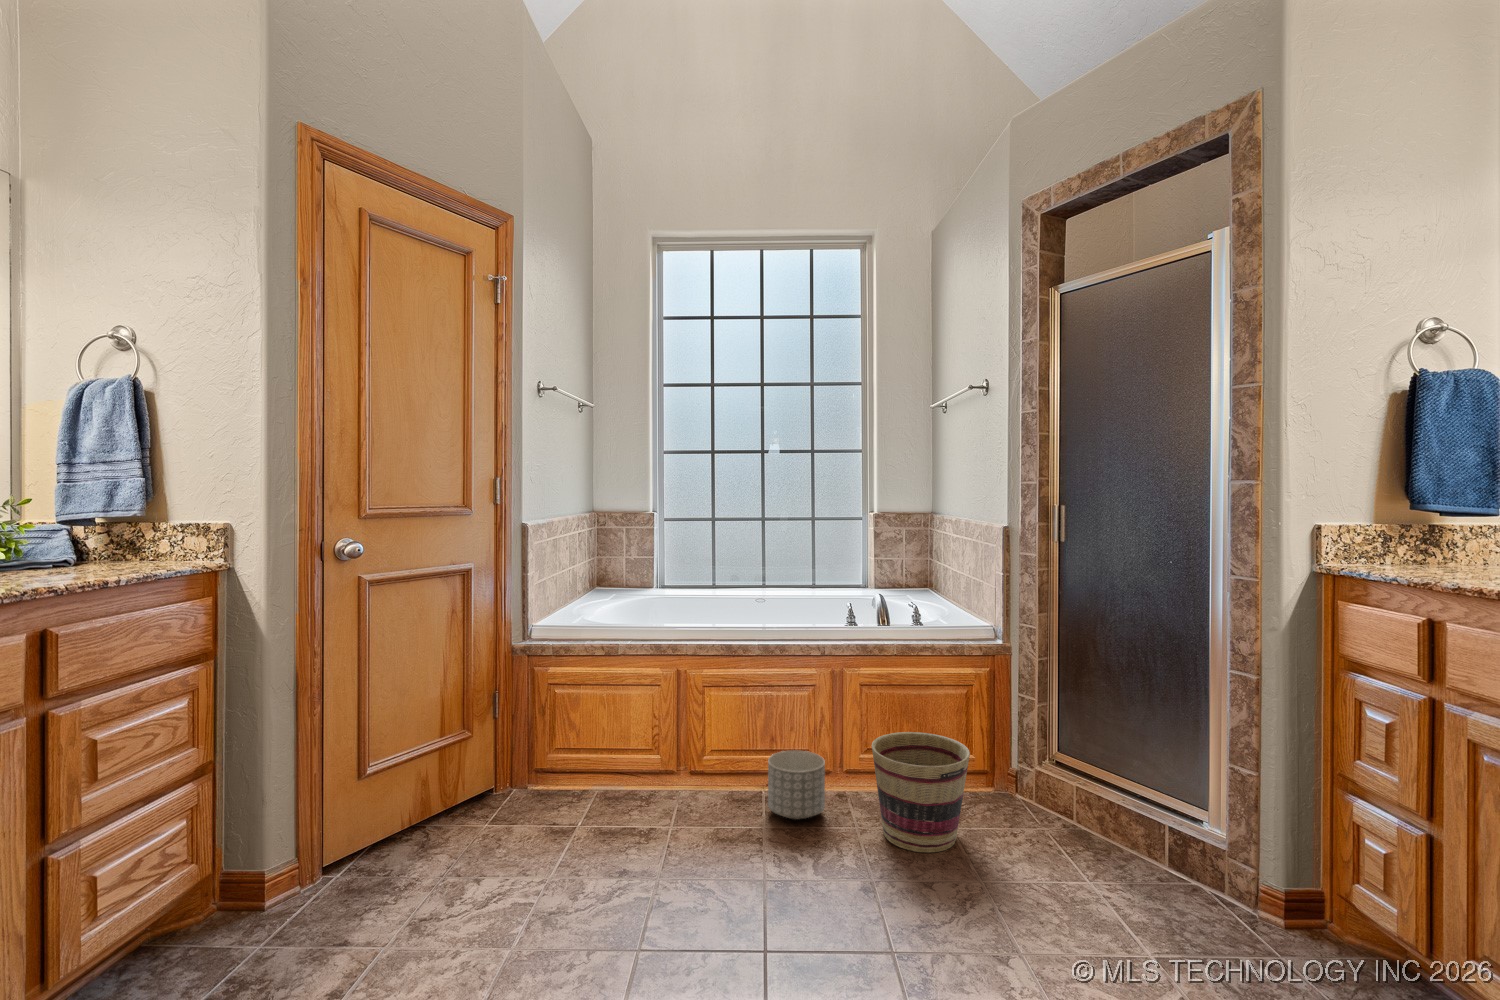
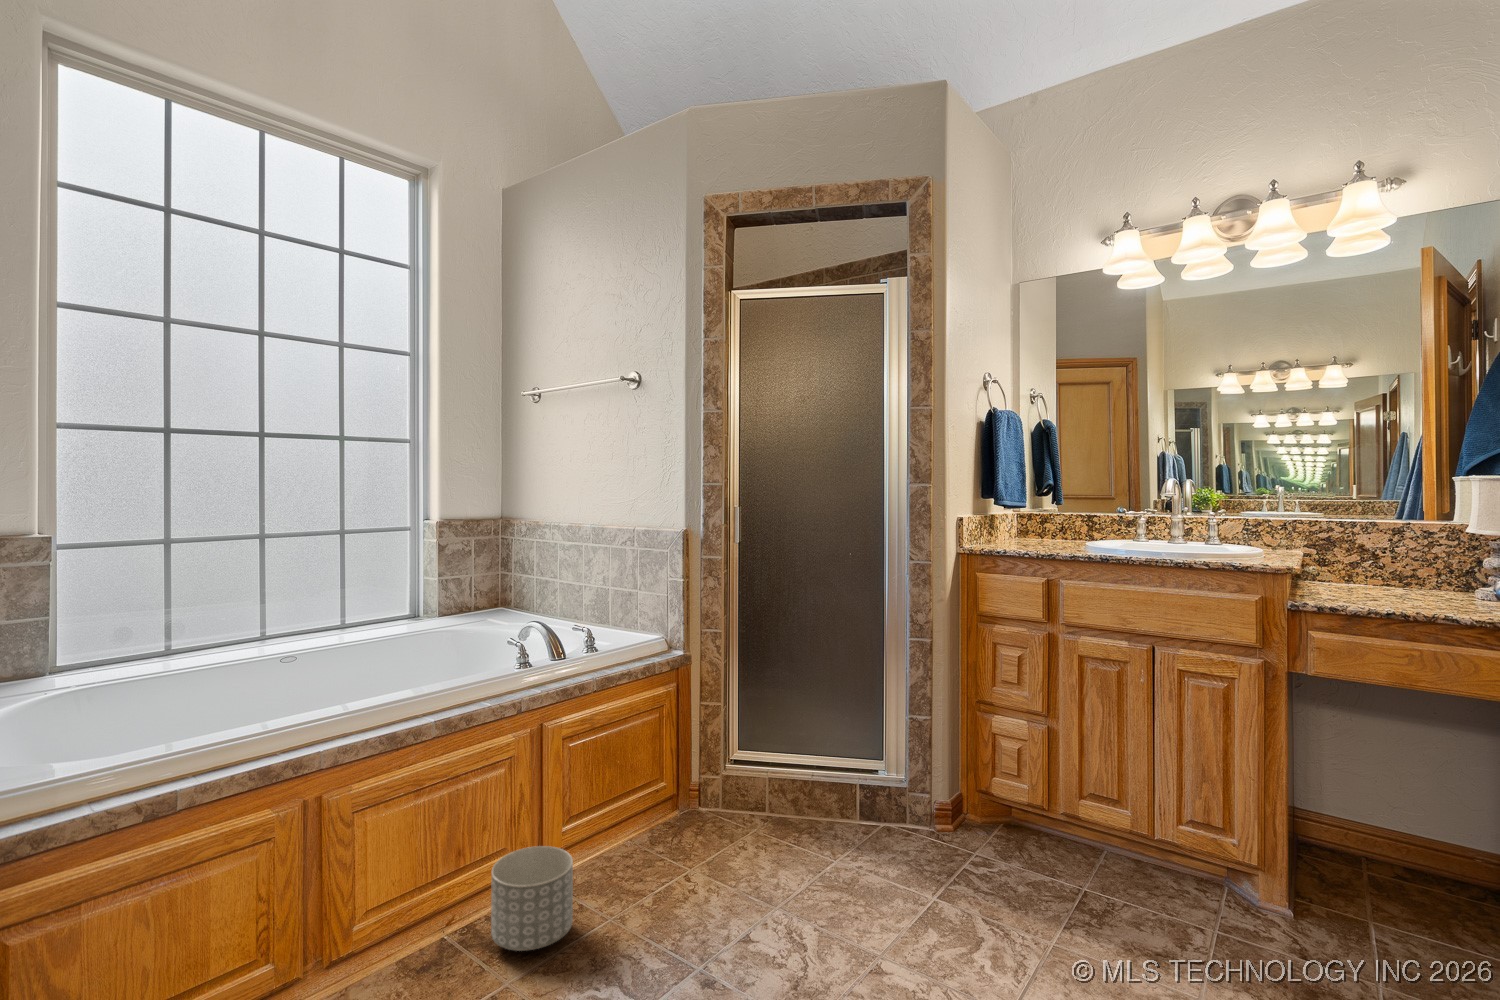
basket: present [872,732,970,853] -> none [627,769,737,913]

